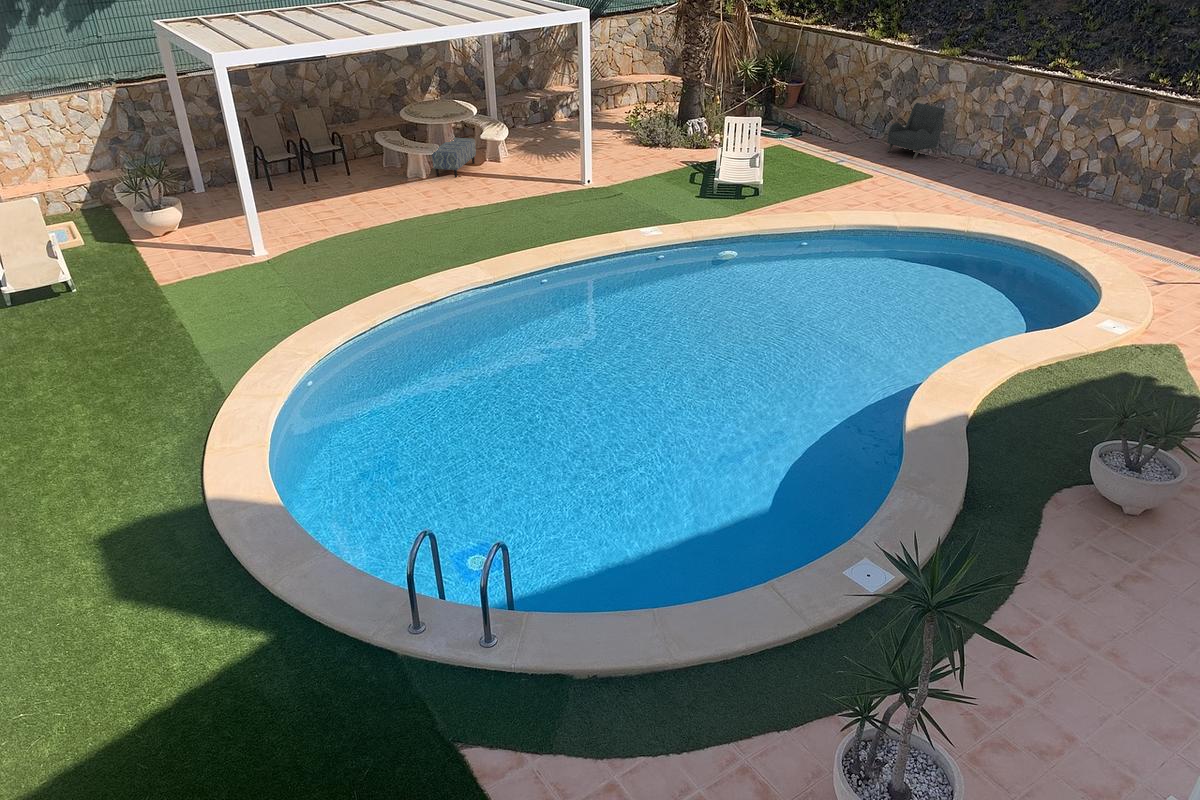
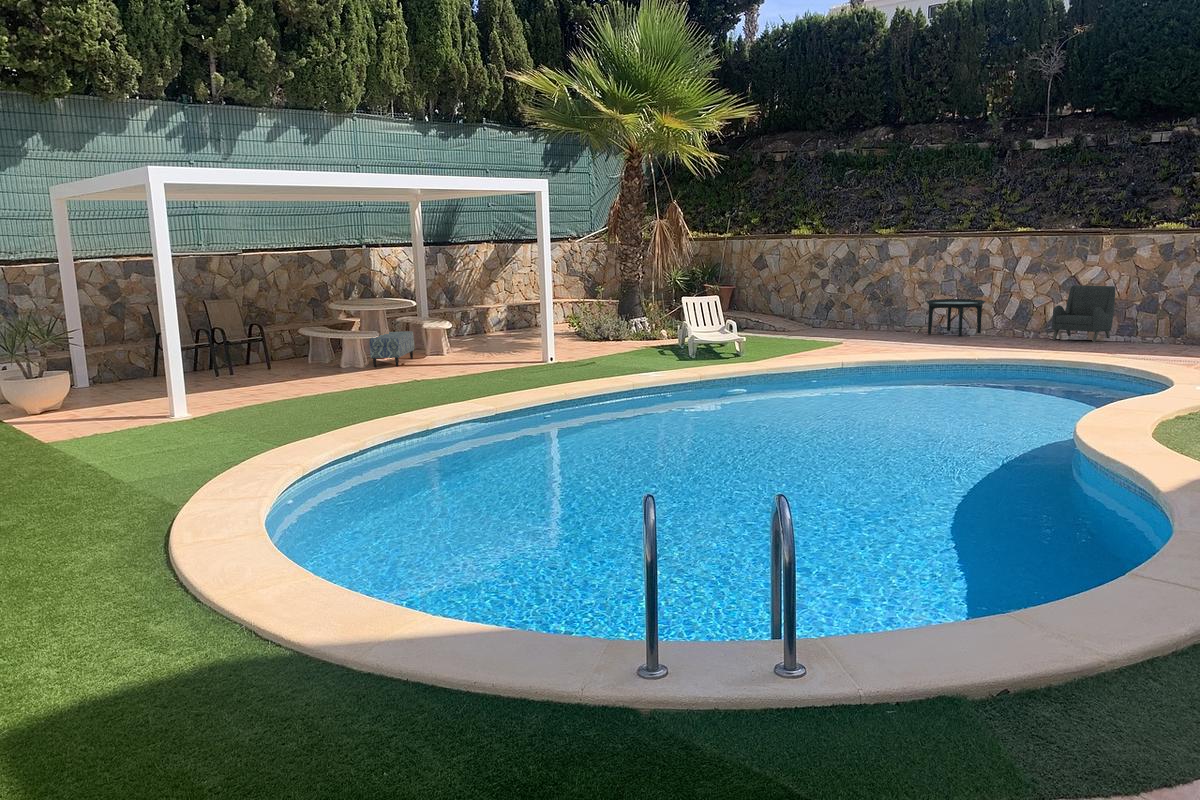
armchair: present [887,103,945,159] -> present [1052,285,1115,343]
round table: none [961,136,1024,183] -> present [926,299,985,337]

